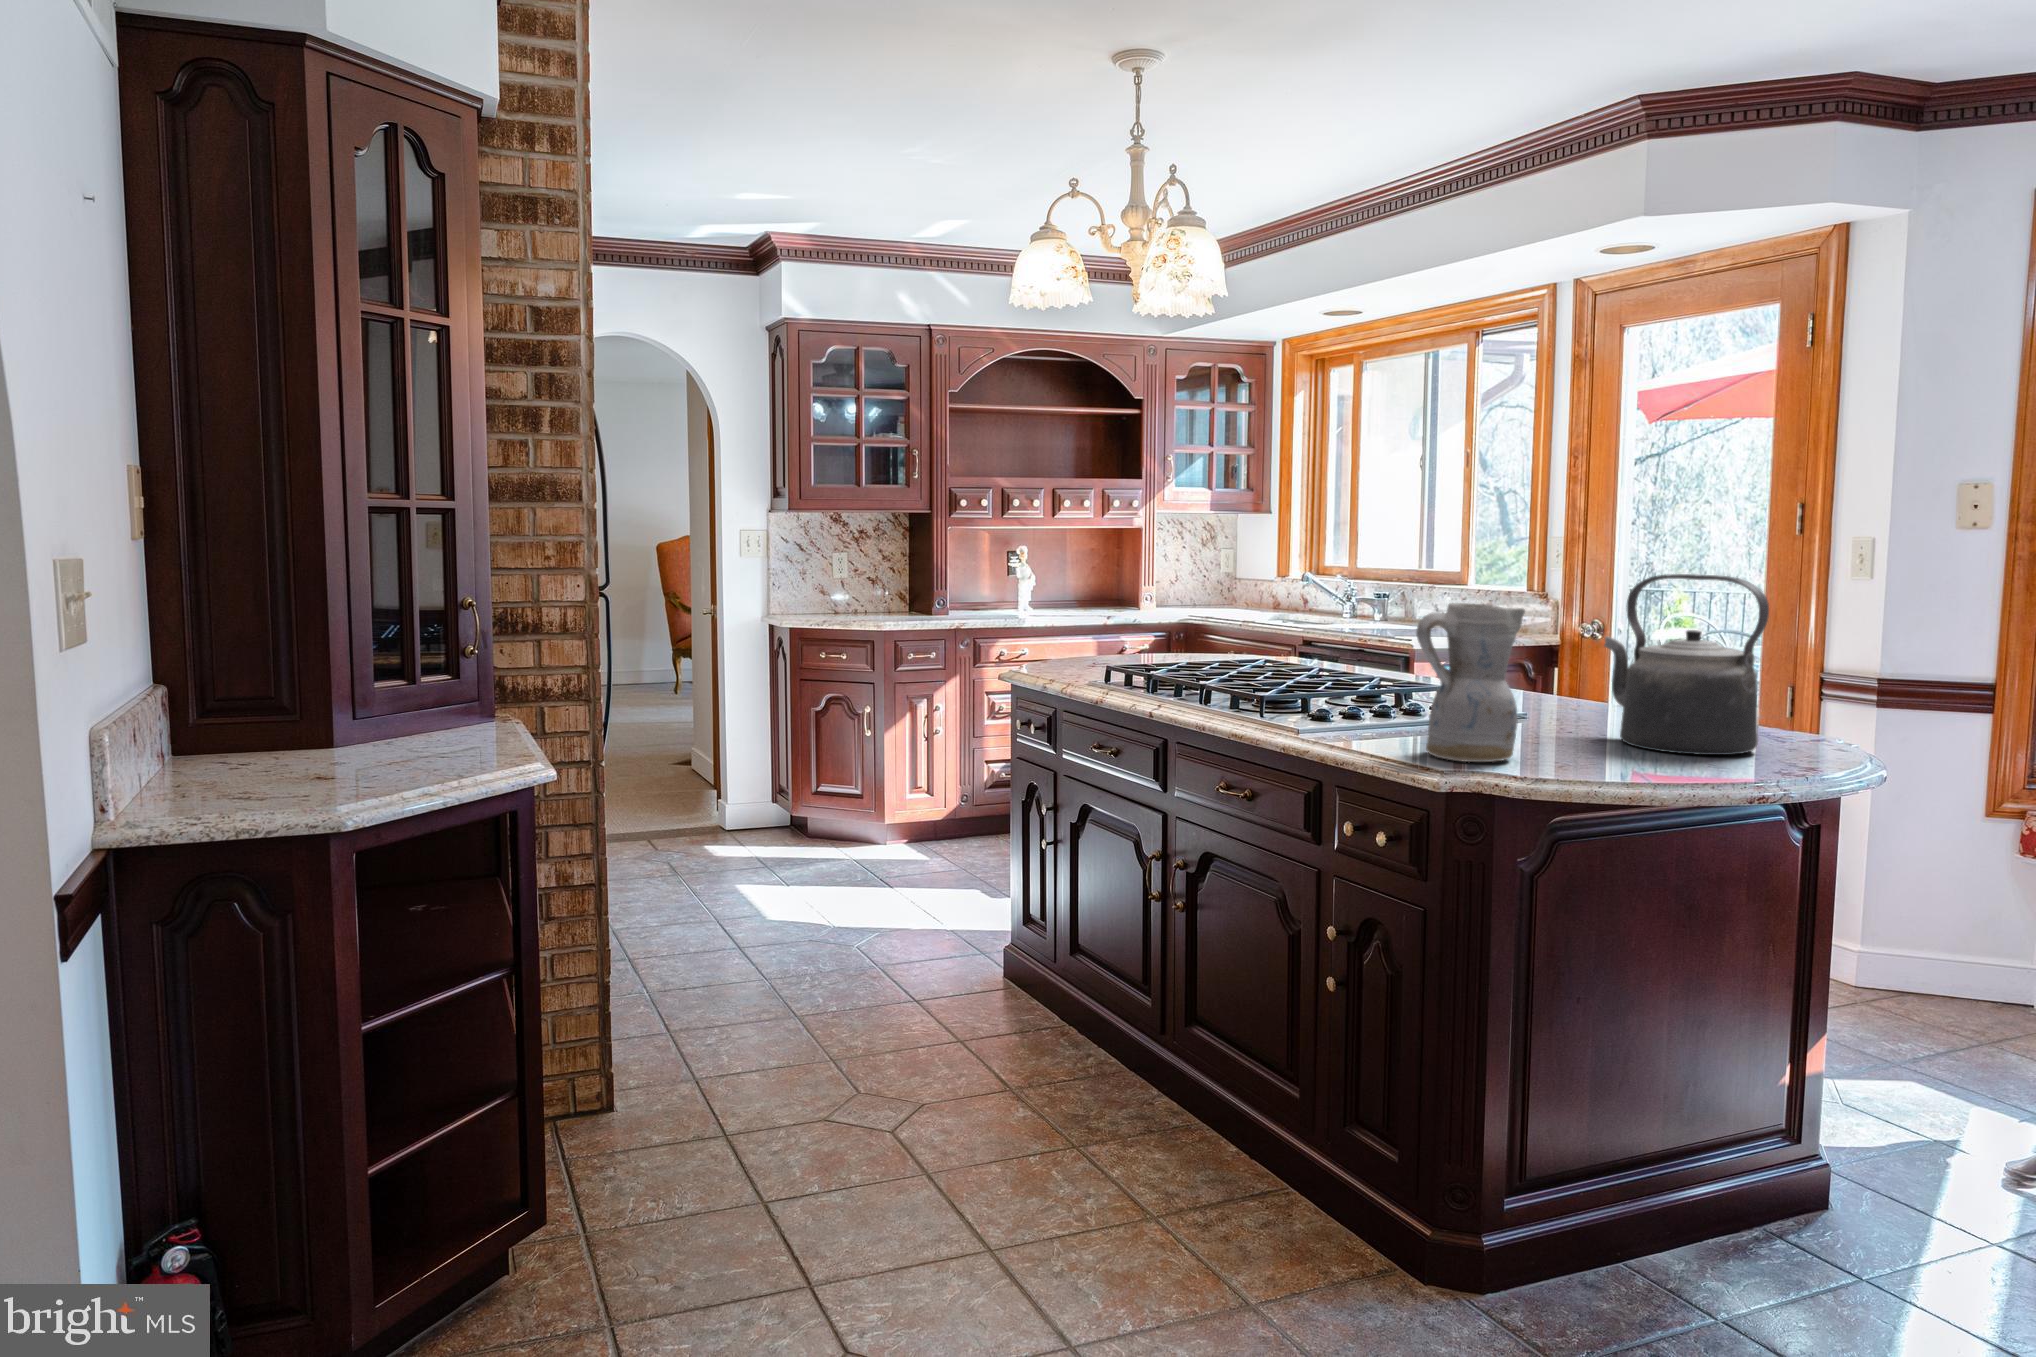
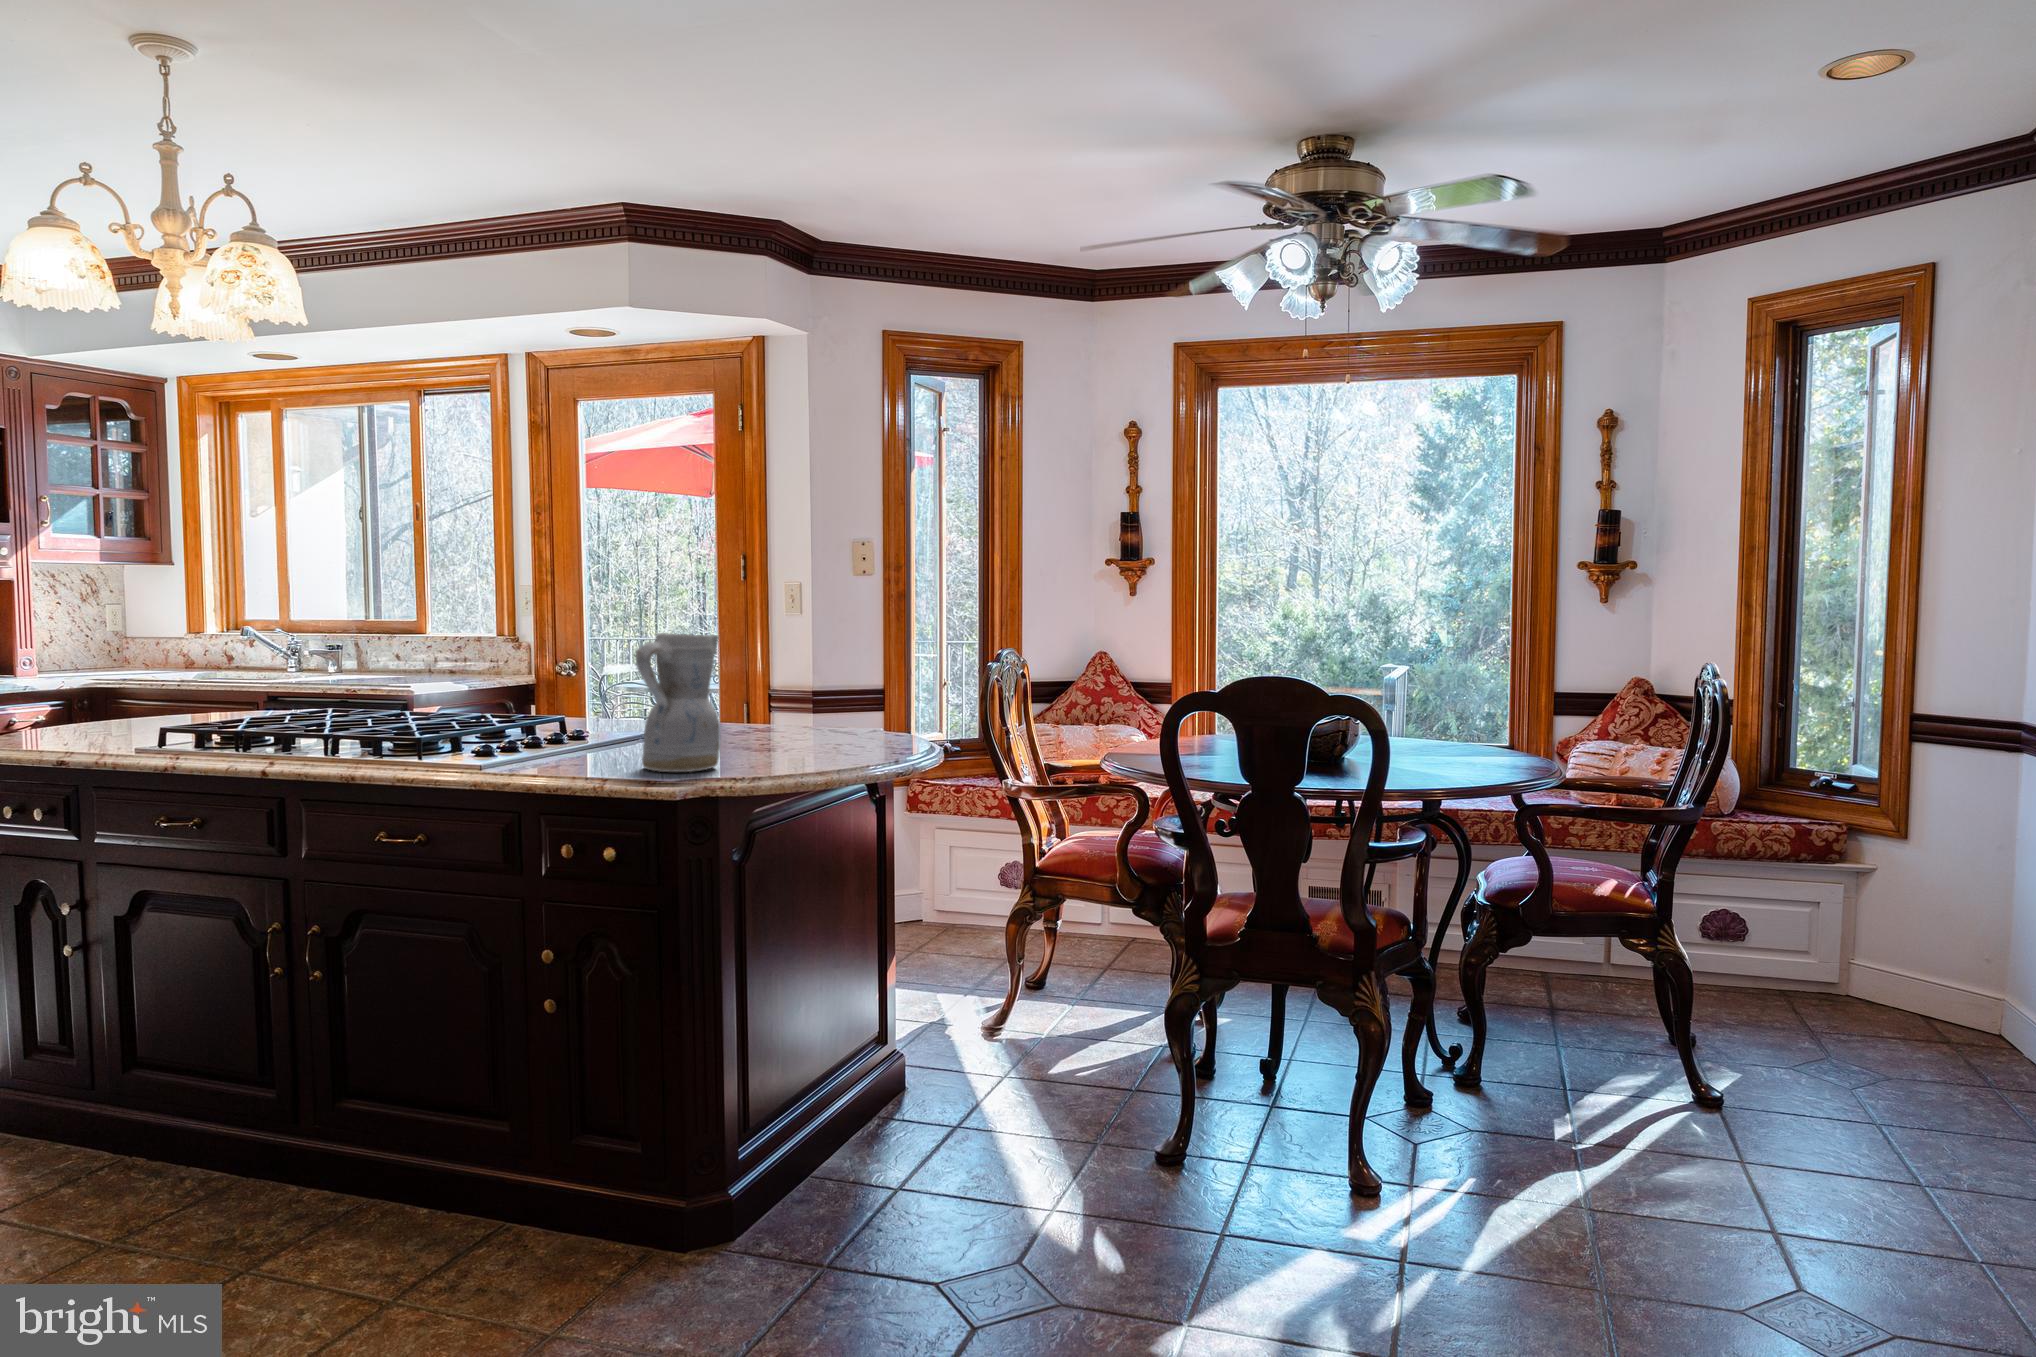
kettle: present [1604,574,1769,755] -> none [730,606,859,748]

